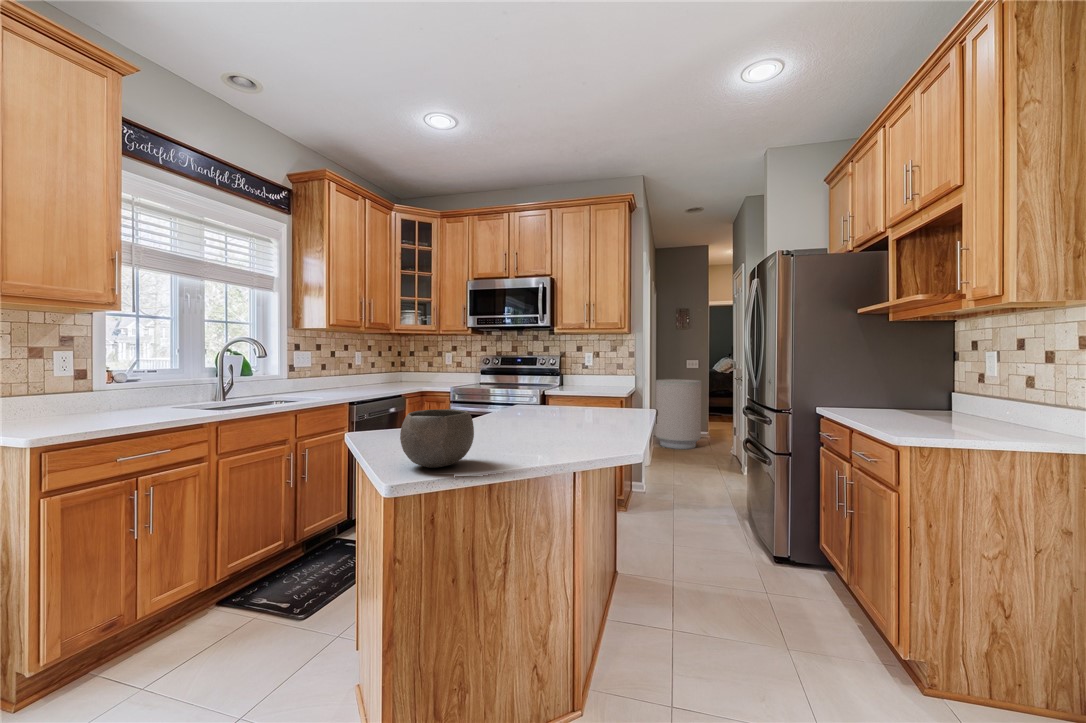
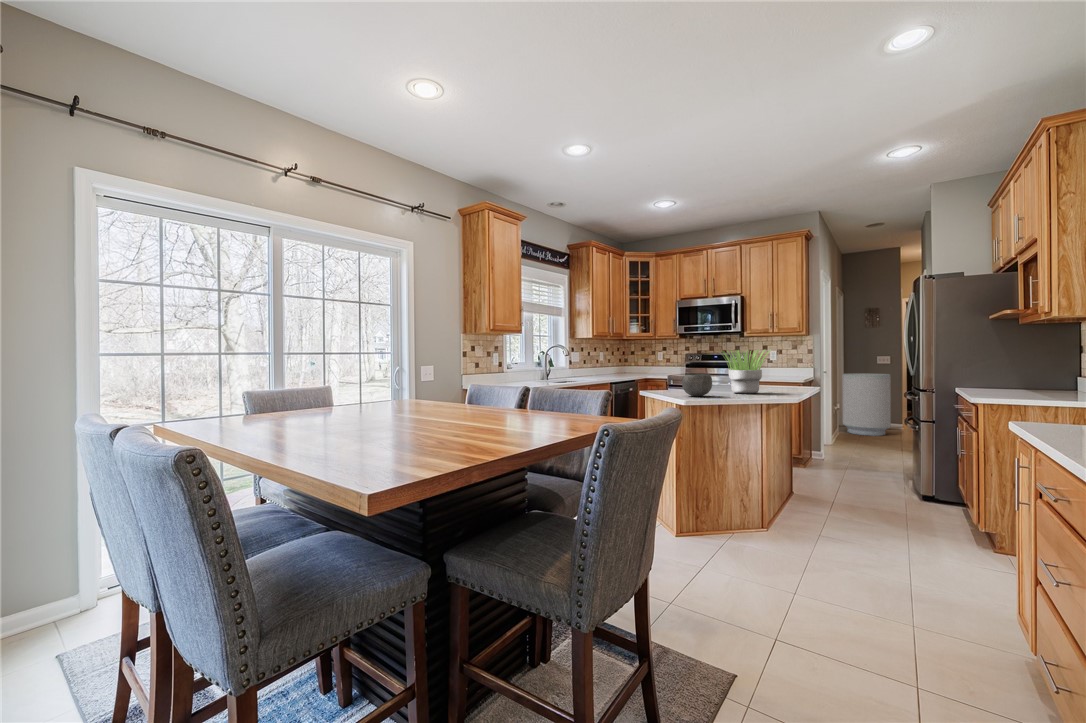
potted plant: none [495,349,601,444] -> present [724,350,769,394]

